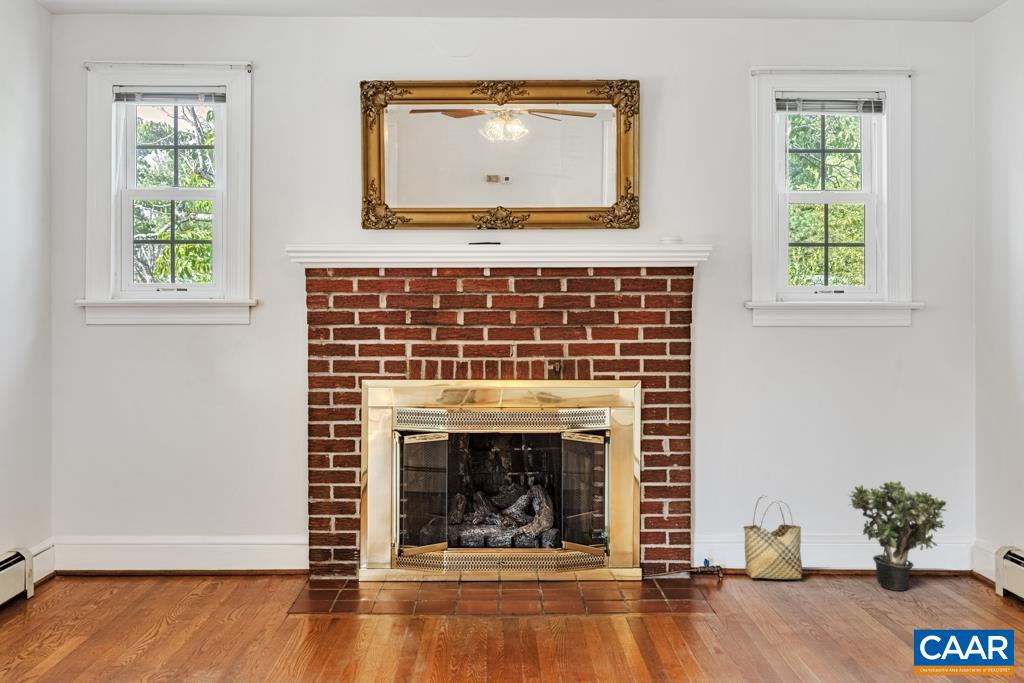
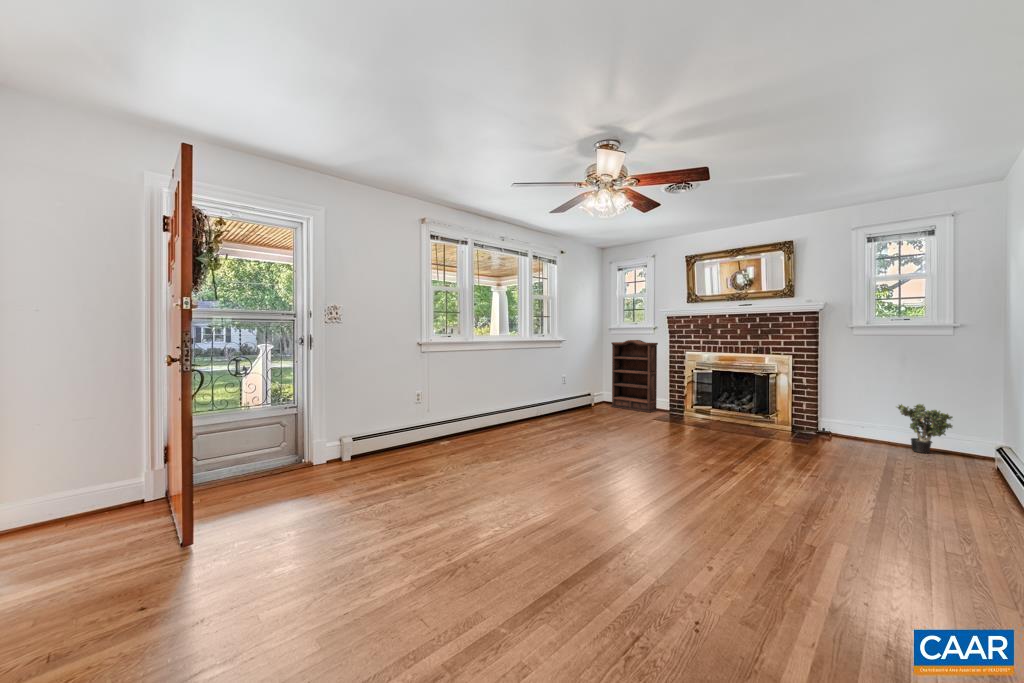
bookshelf: none [90,342,264,589] -> present [611,340,658,412]
woven basket: present [744,497,802,579] -> none [842,406,874,442]

